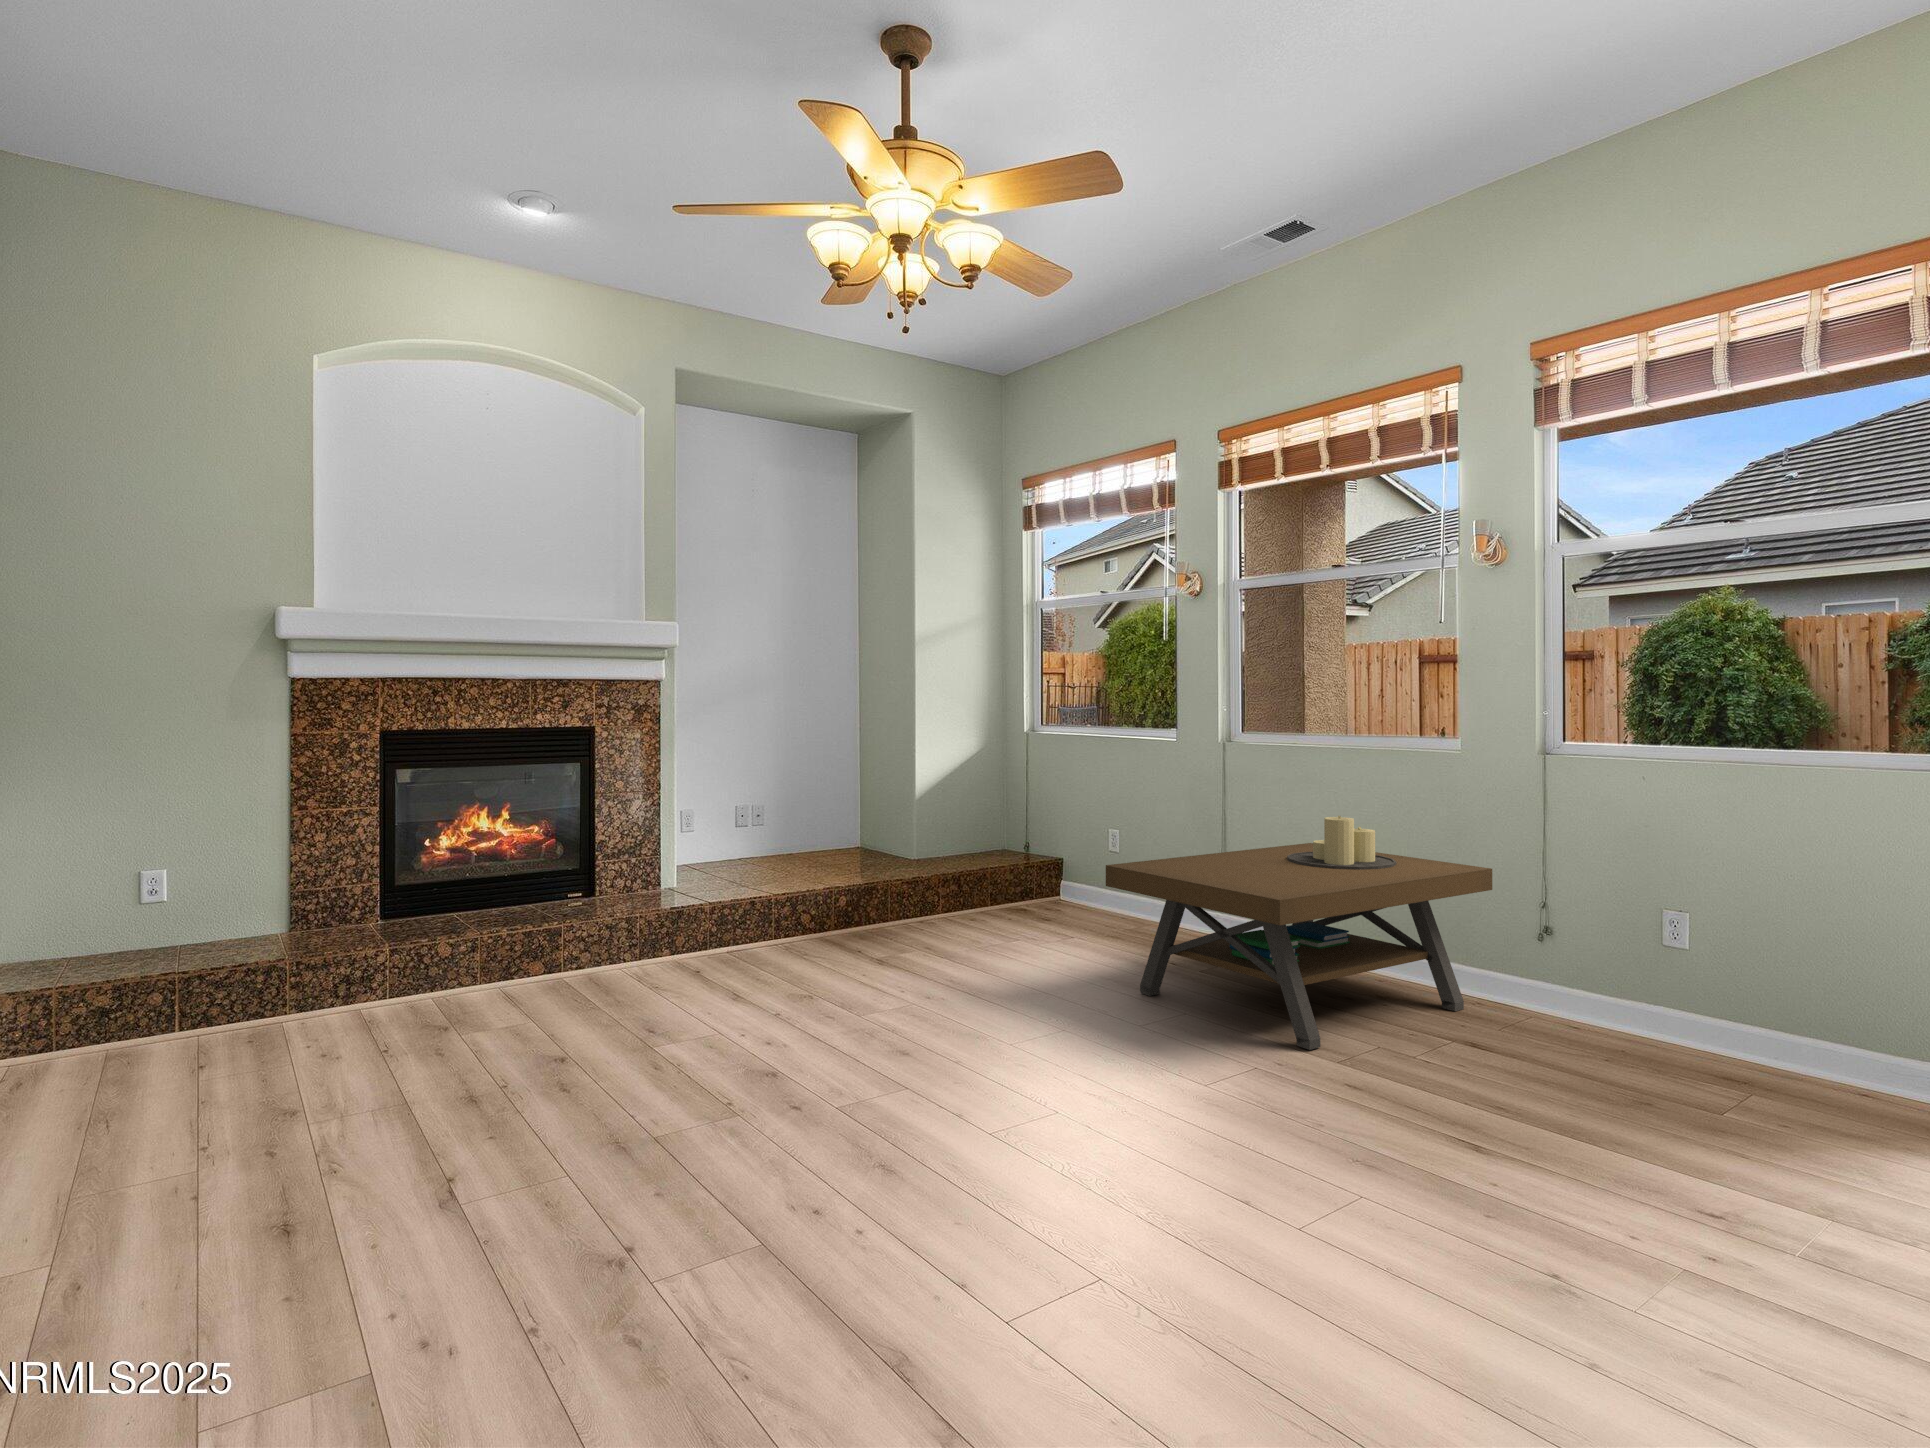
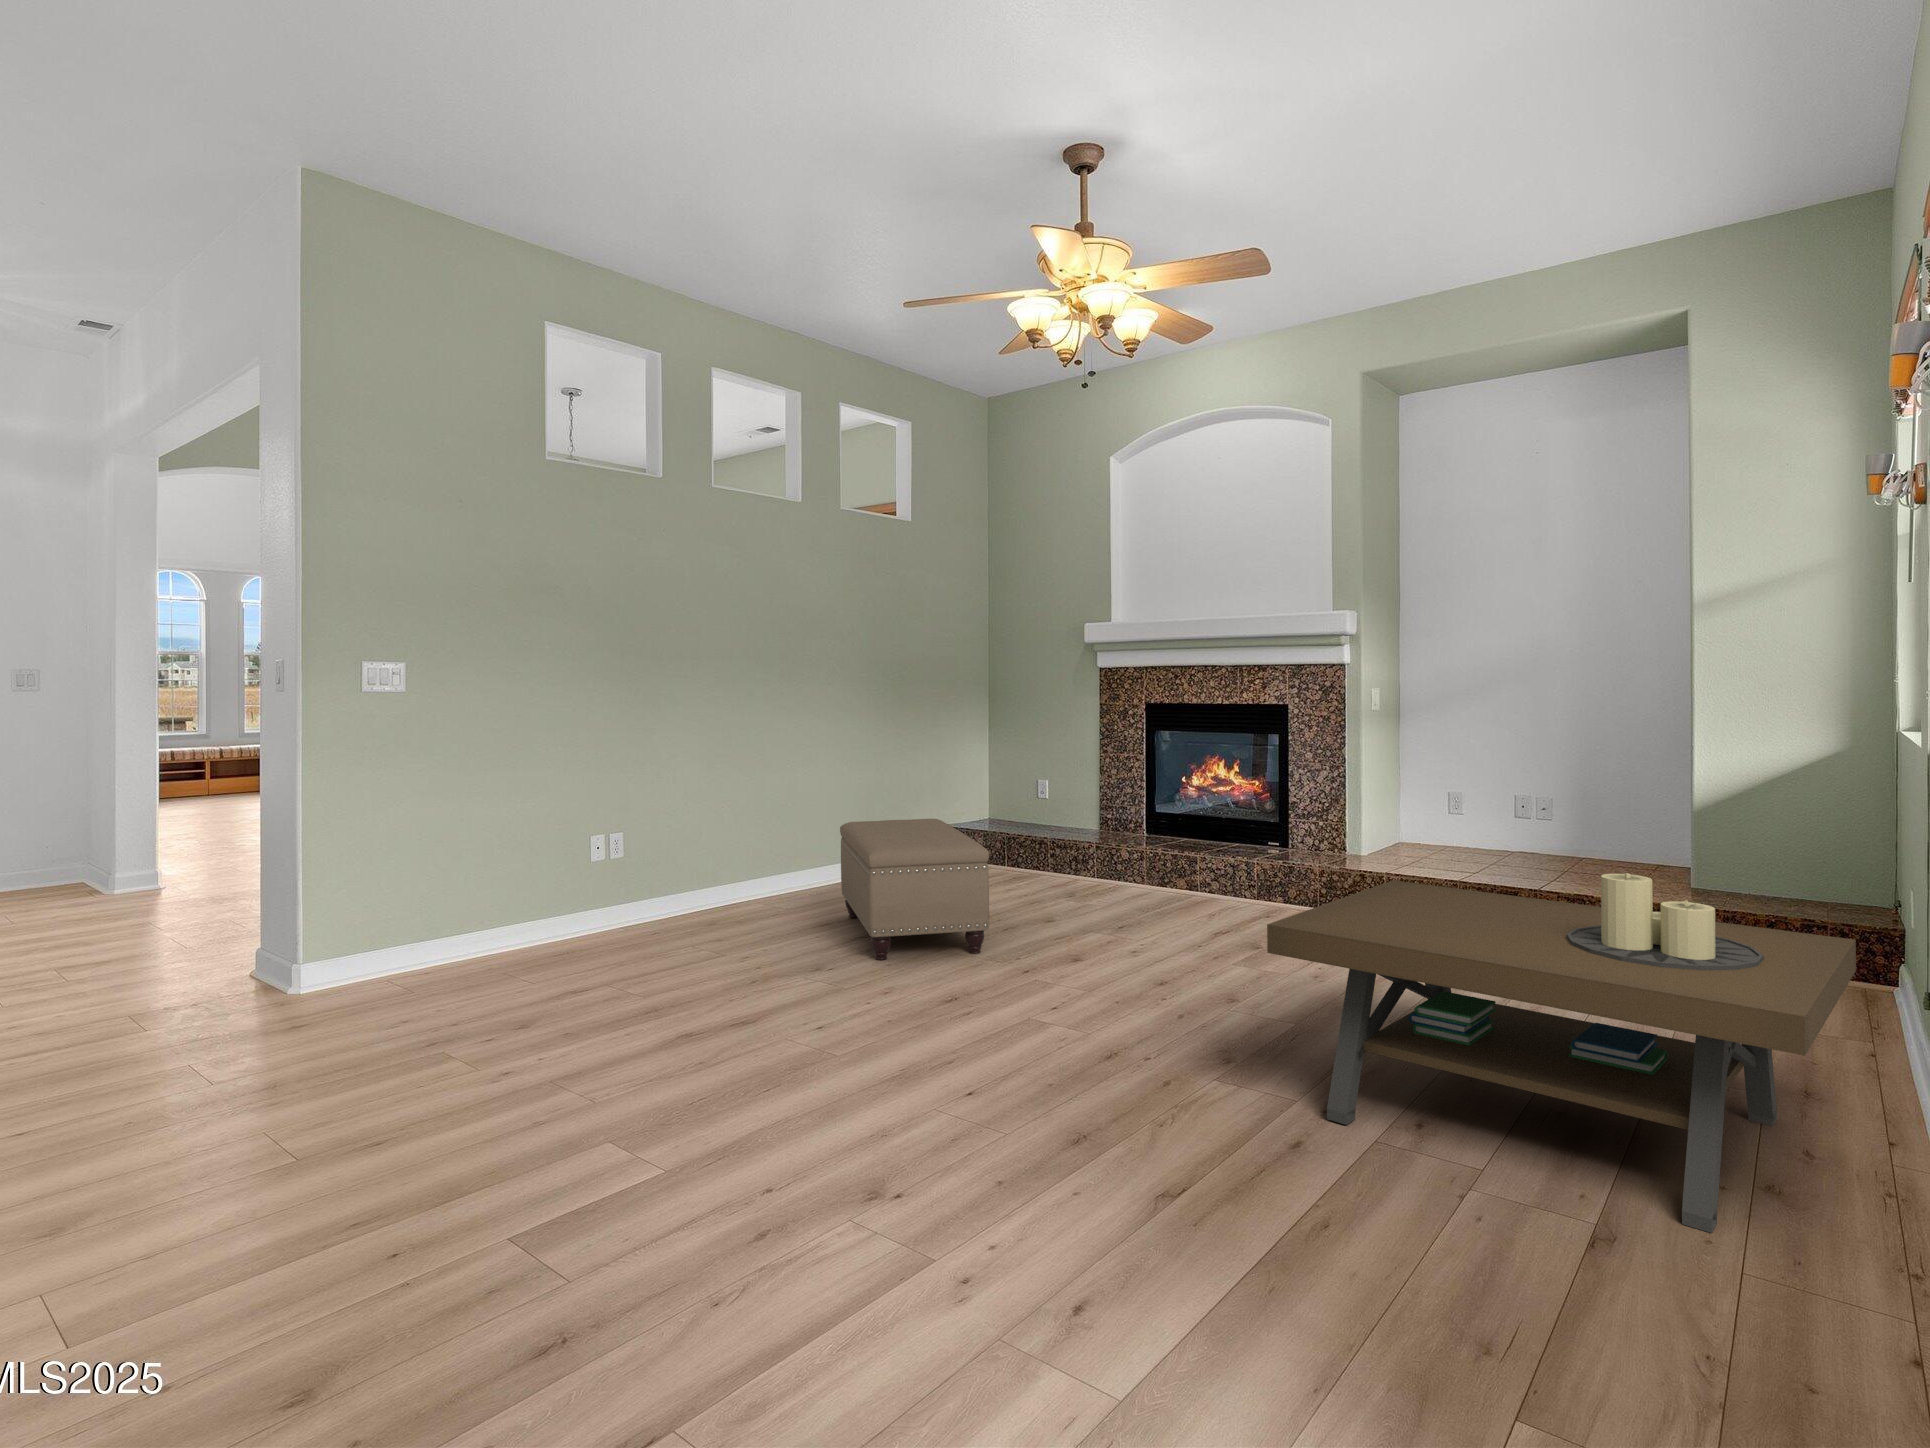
ottoman: none [245,939,693,1179] -> present [840,819,989,960]

